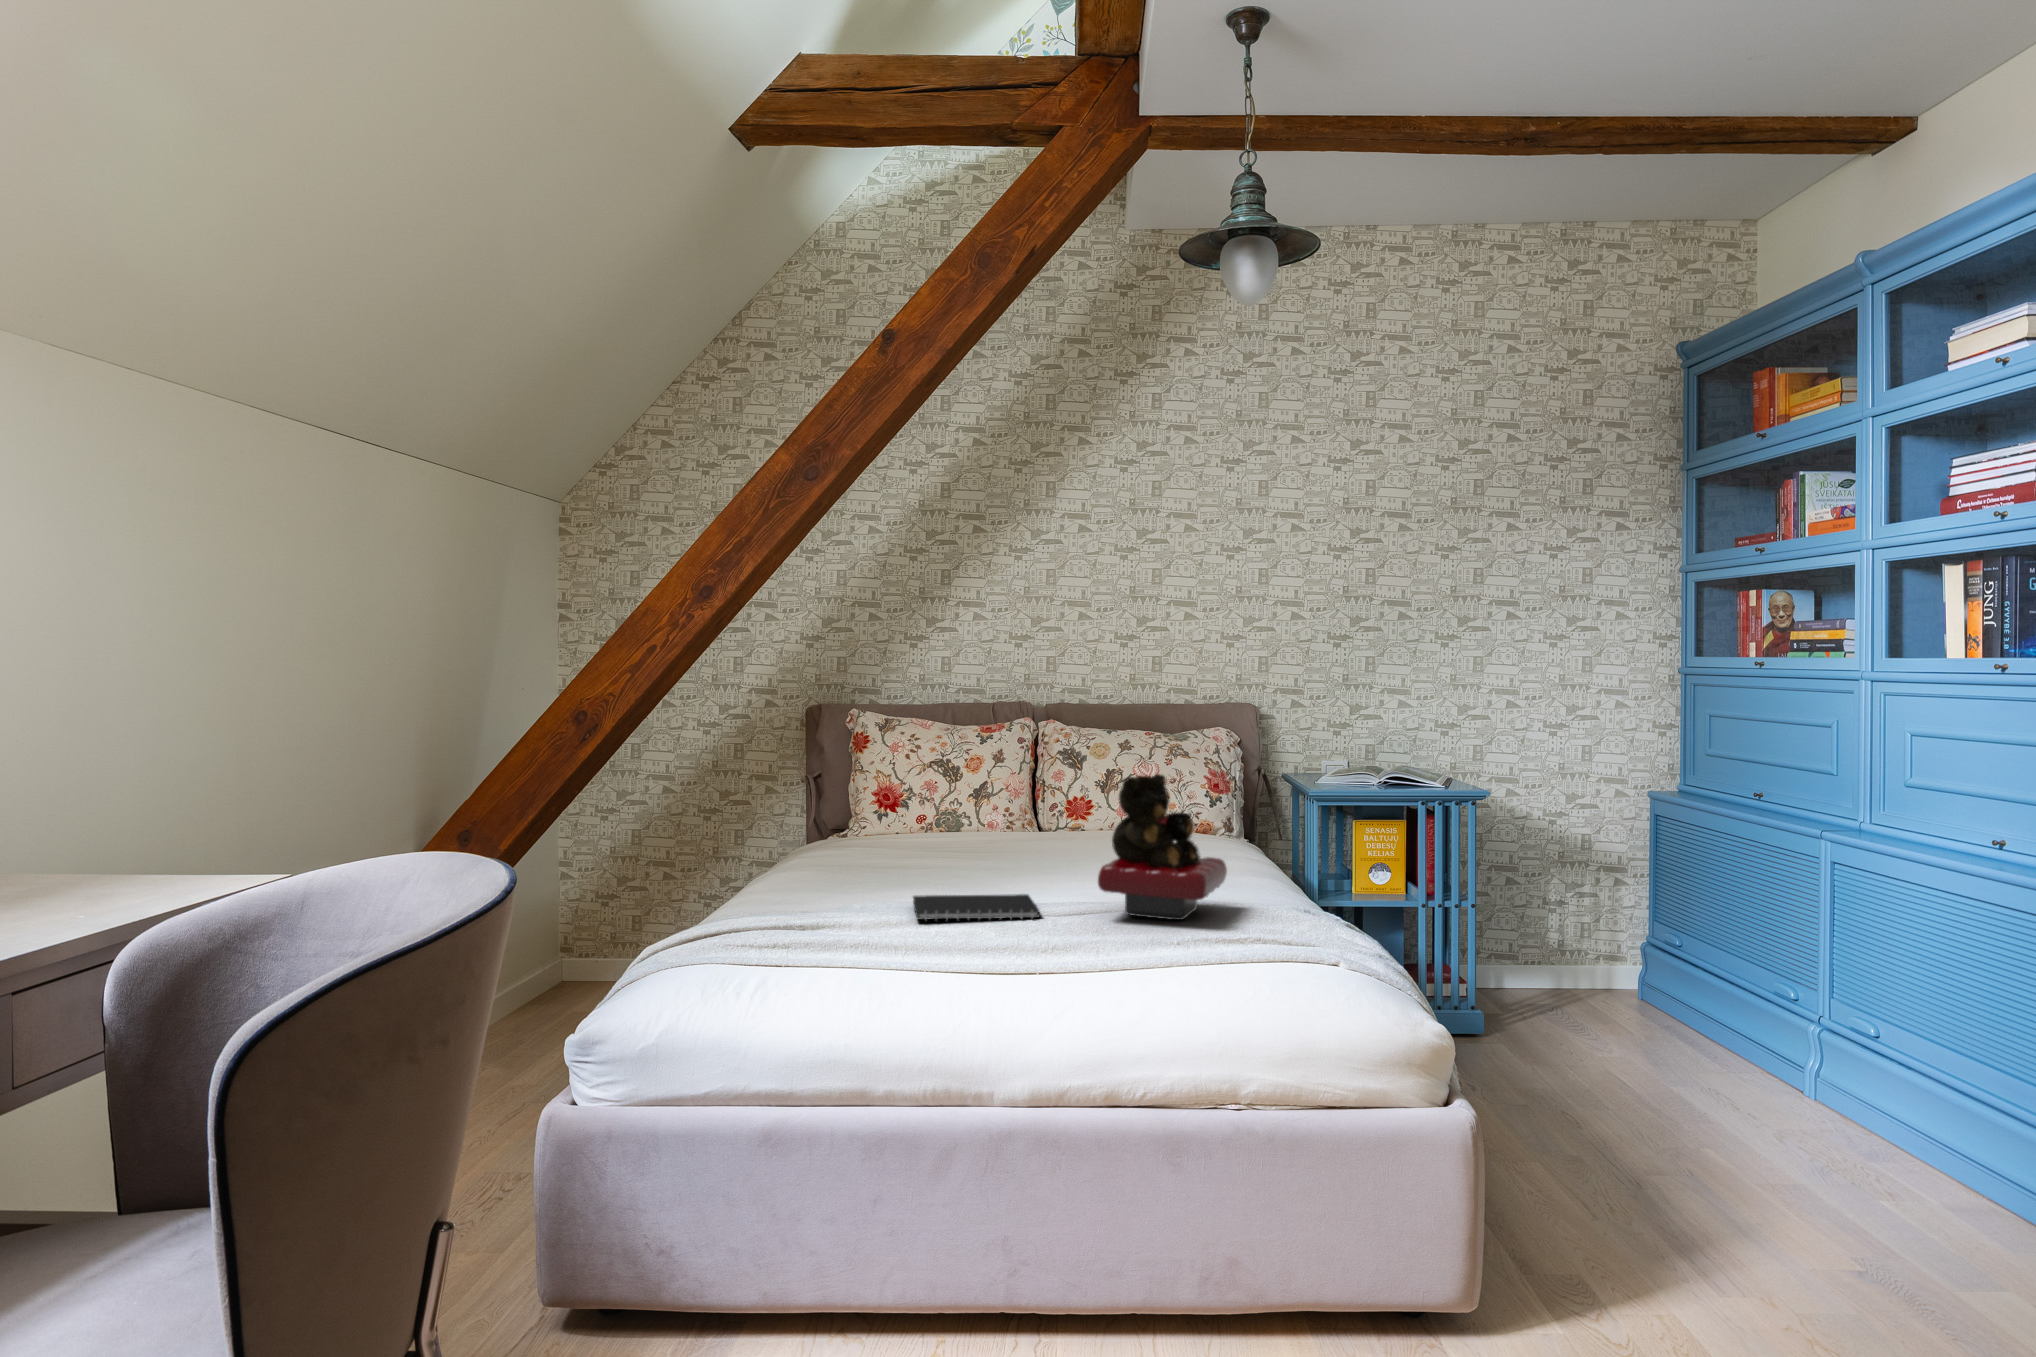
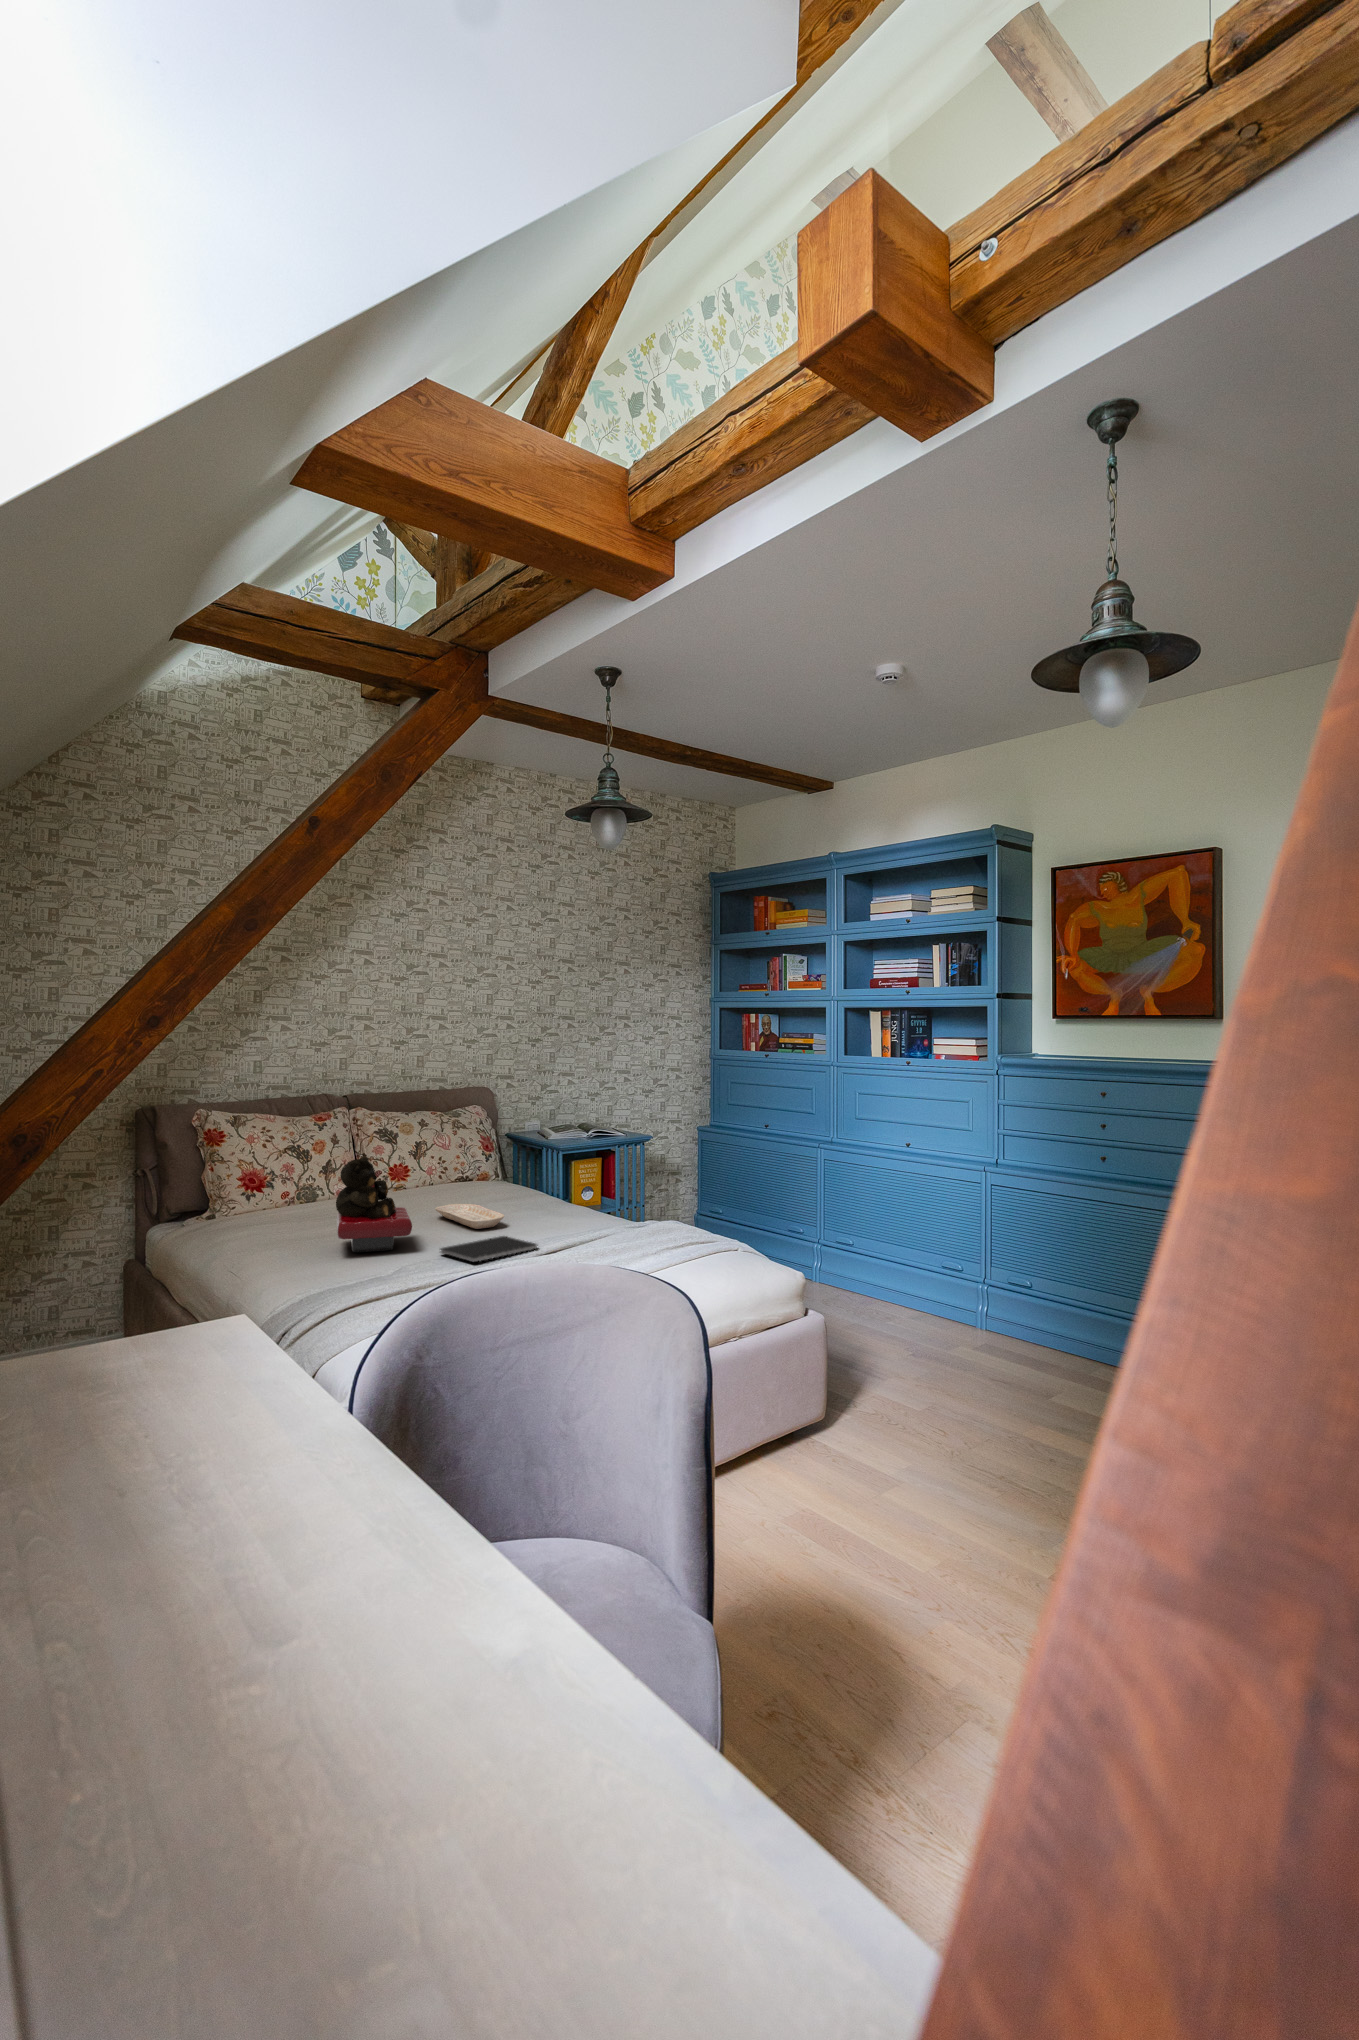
teddy bear: present [1098,774,1227,920] -> present [336,1157,412,1252]
tray: none [1015,849,1076,884] -> present [435,1204,504,1229]

